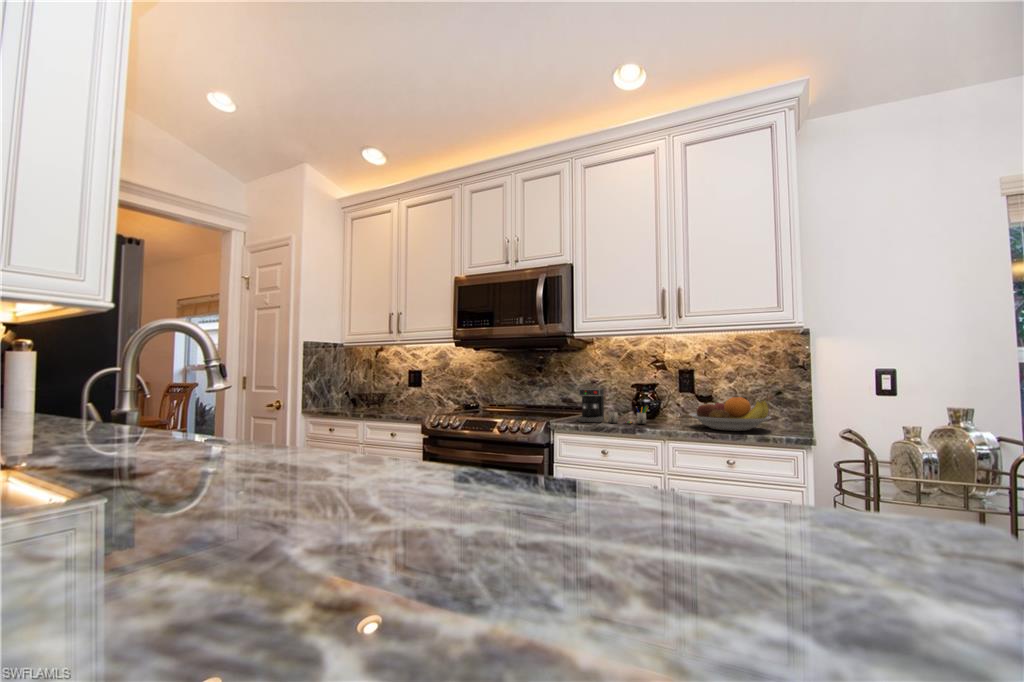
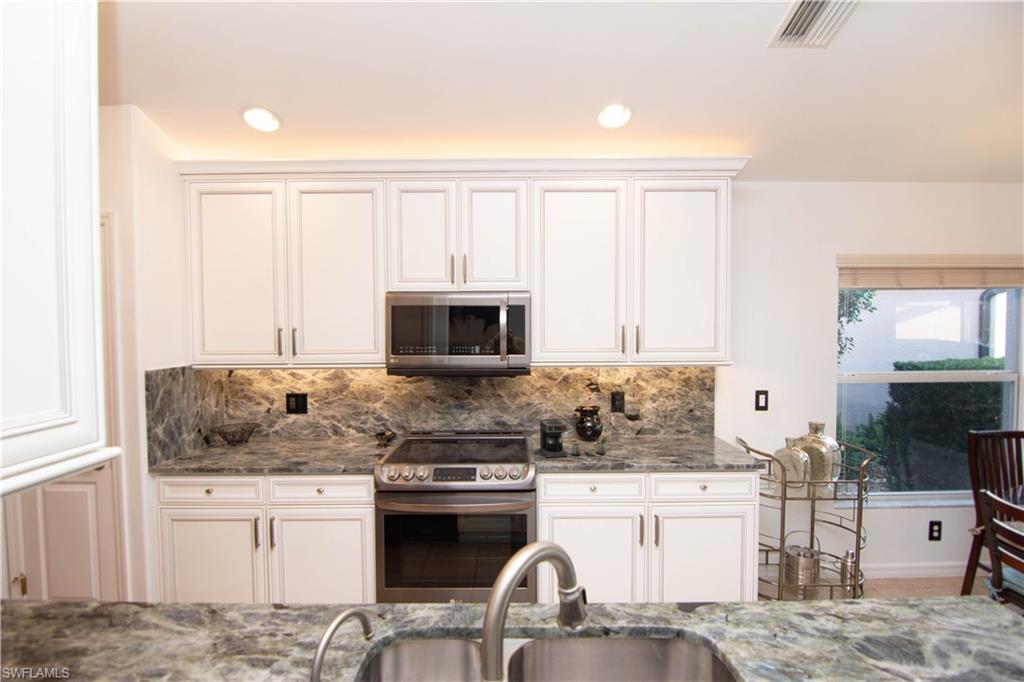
fruit bowl: present [690,397,771,431] -> none [640,426,706,456]

